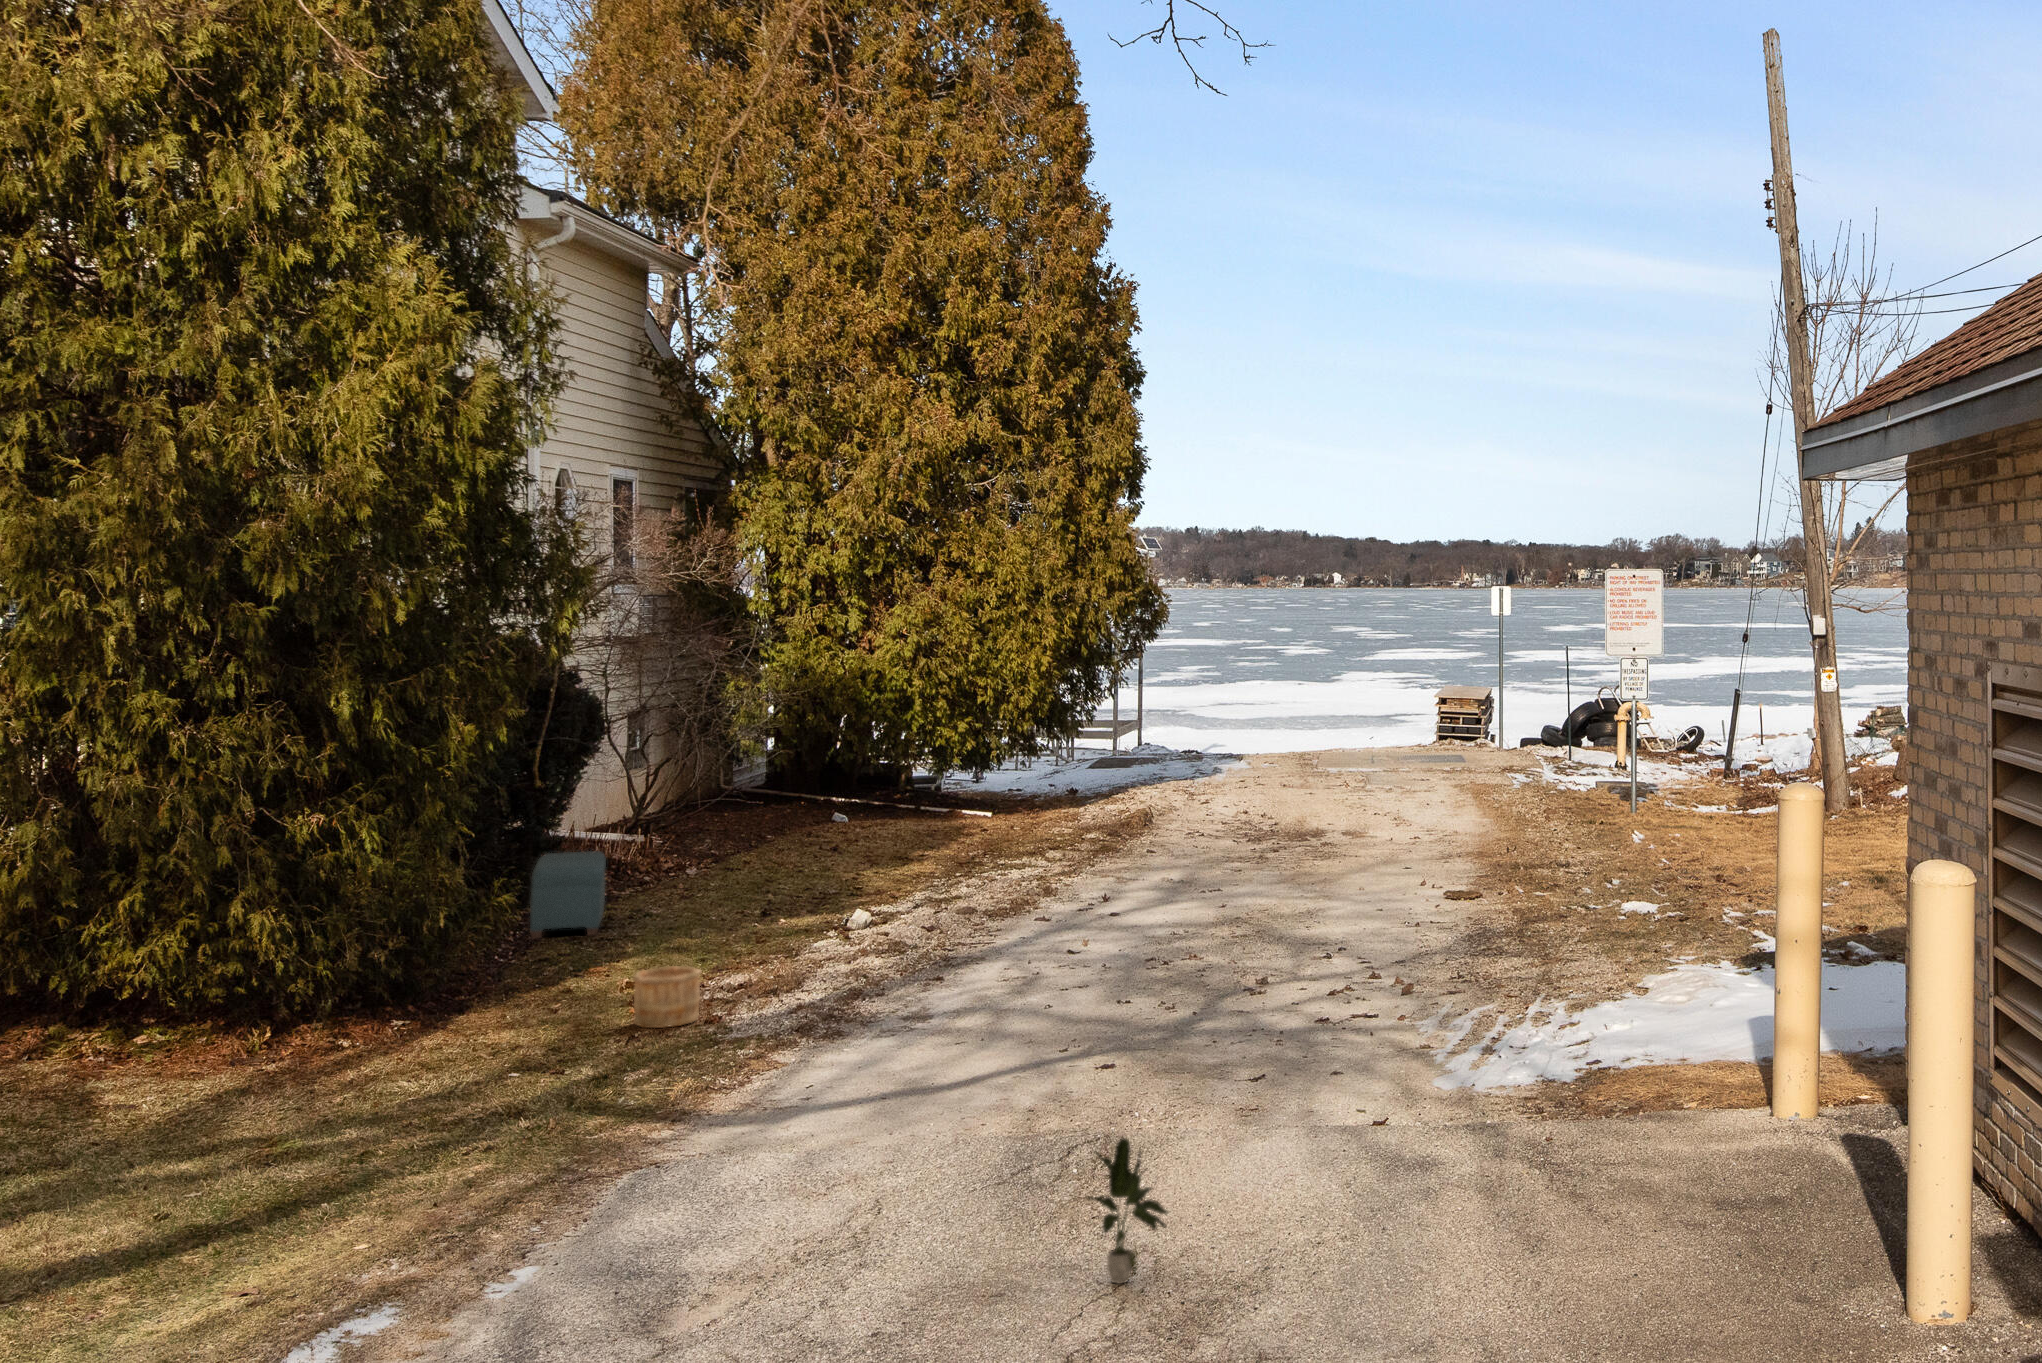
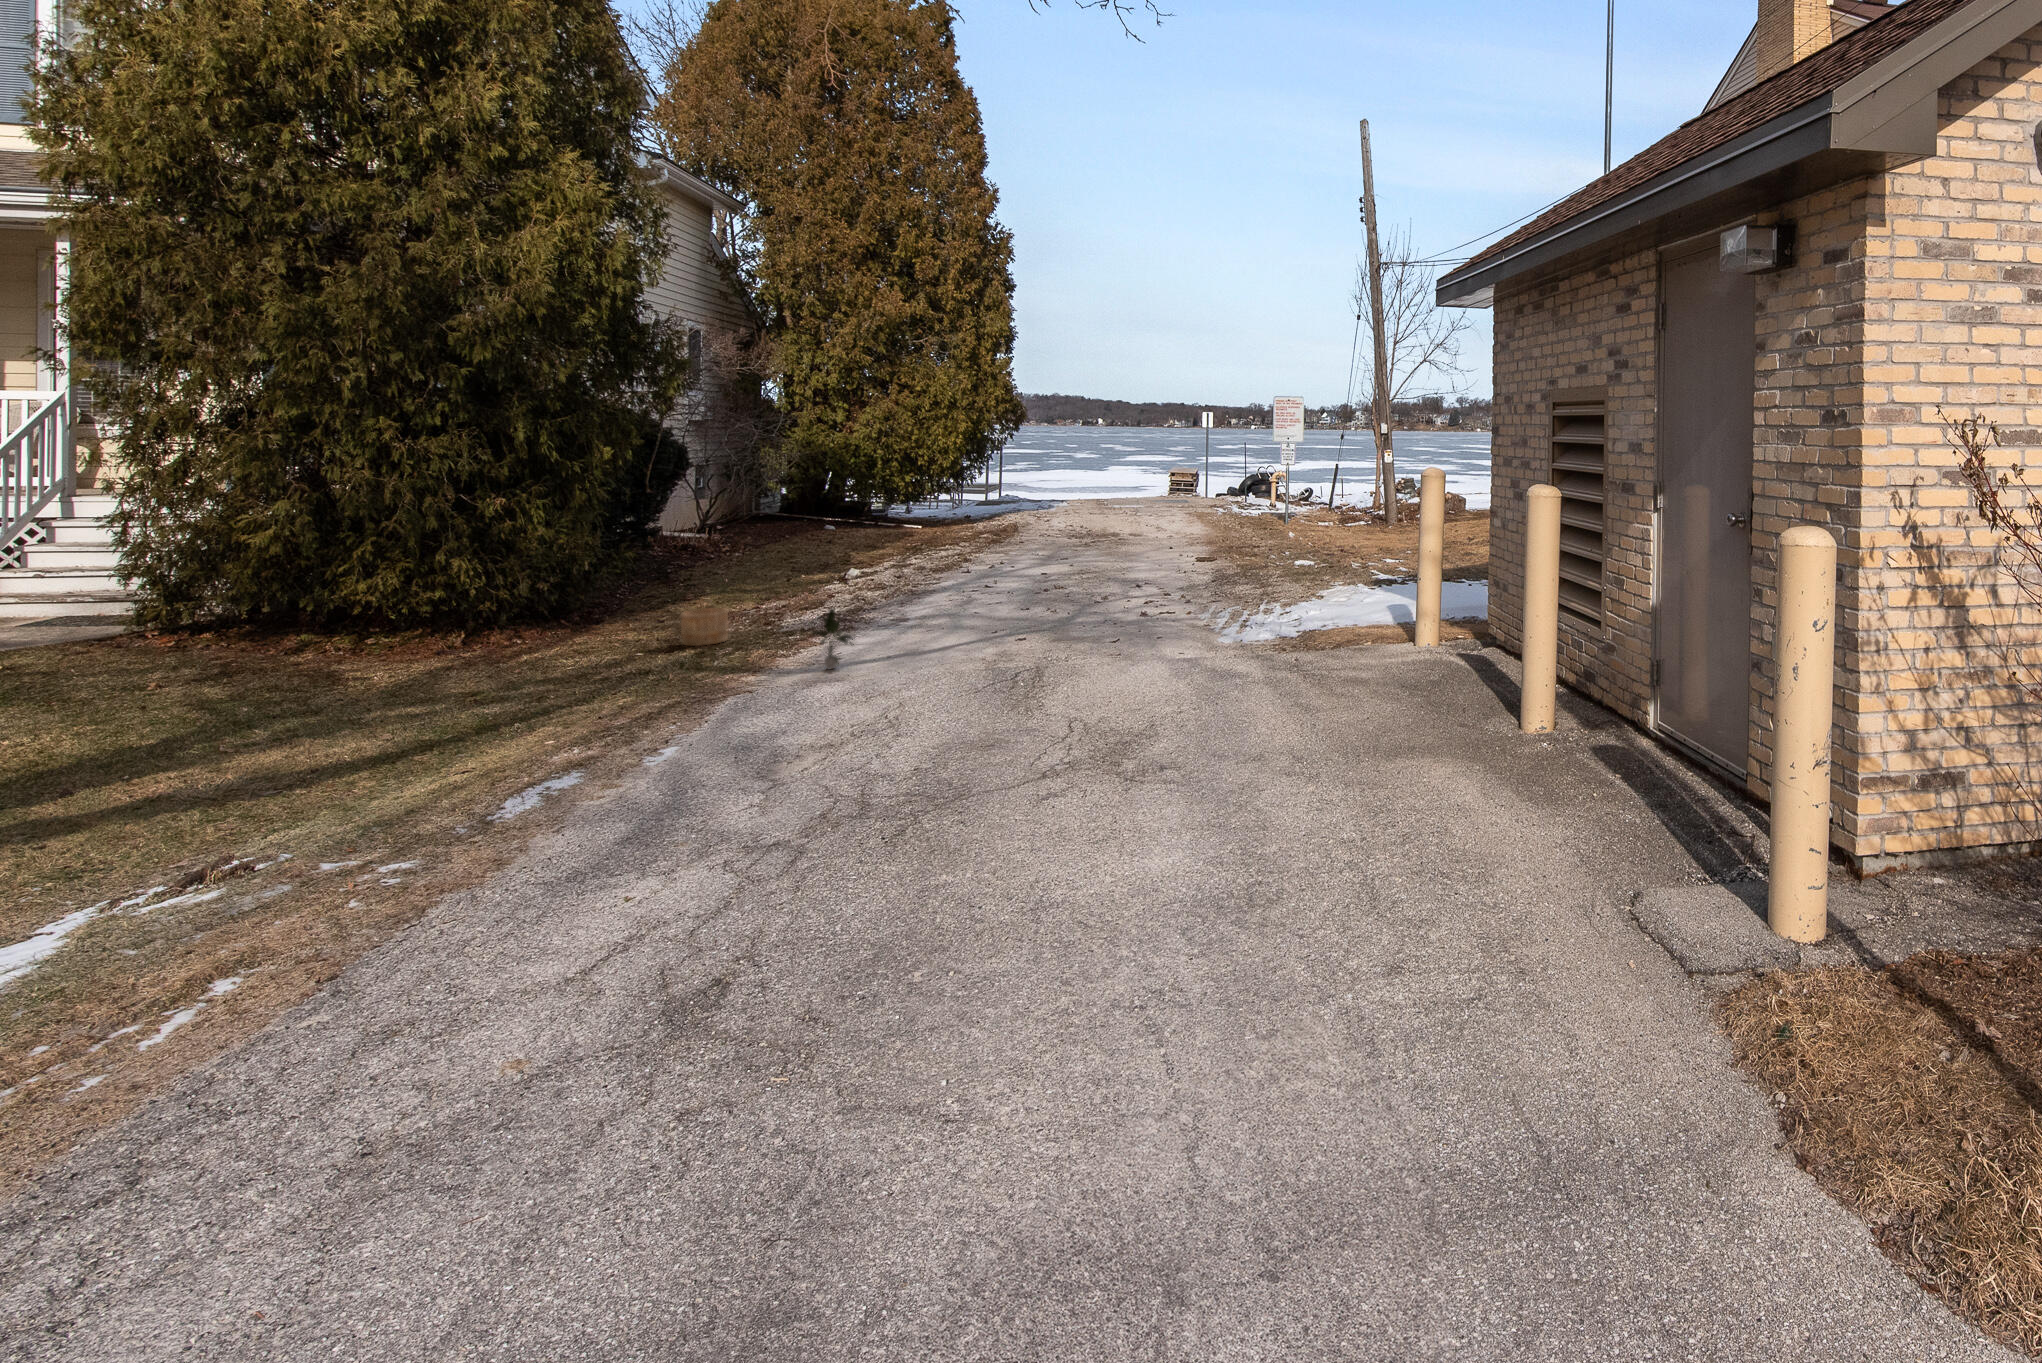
bench: present [530,851,606,939] -> none [588,551,641,606]
potted plant: present [1087,1138,1168,1283] -> present [813,608,854,669]

